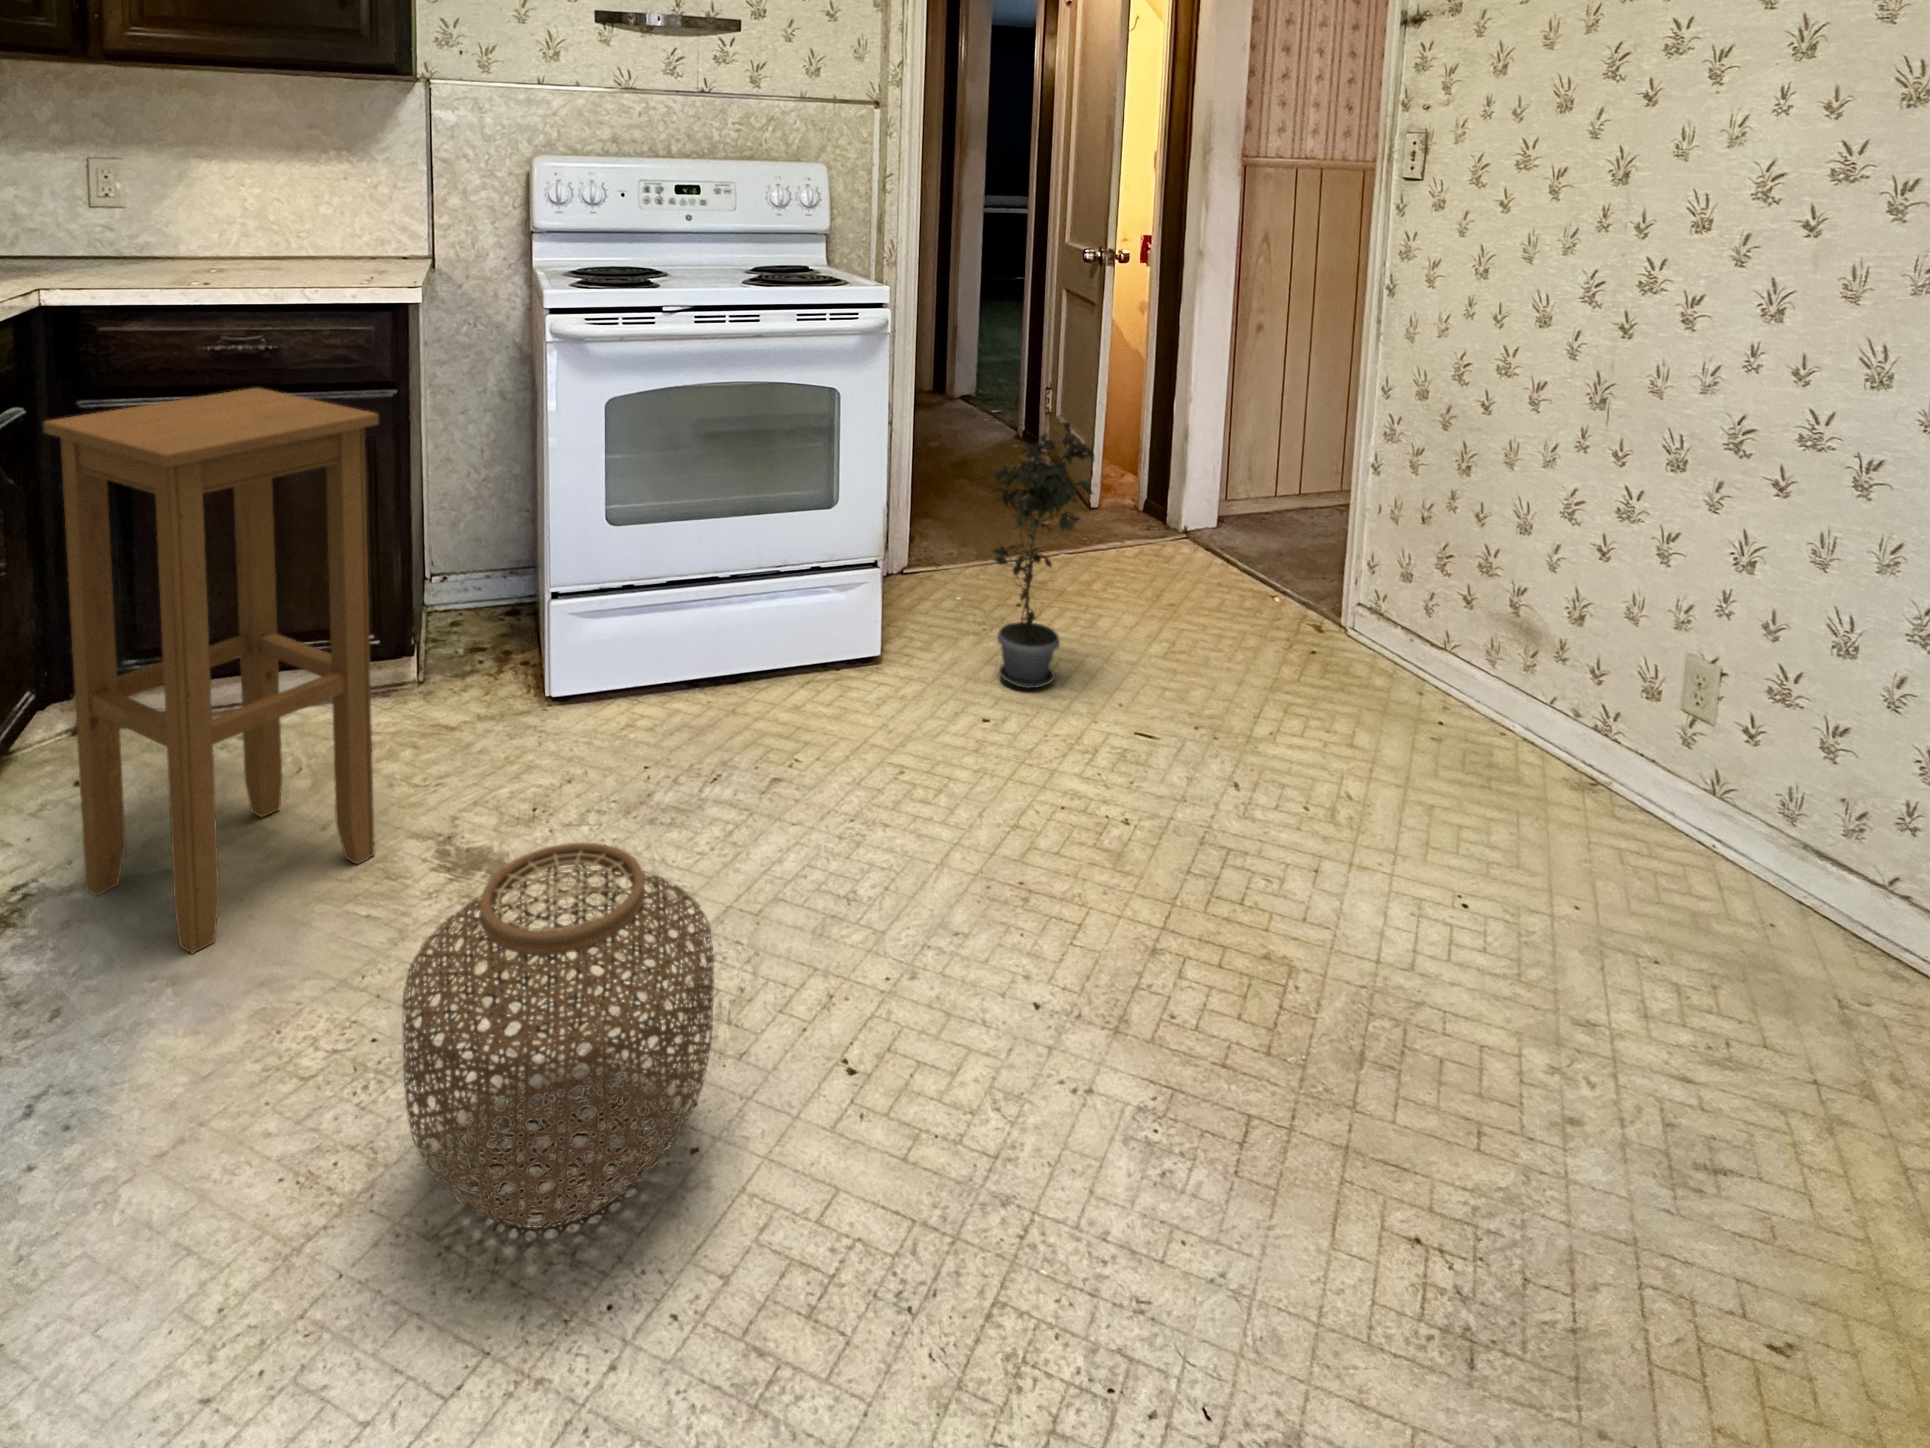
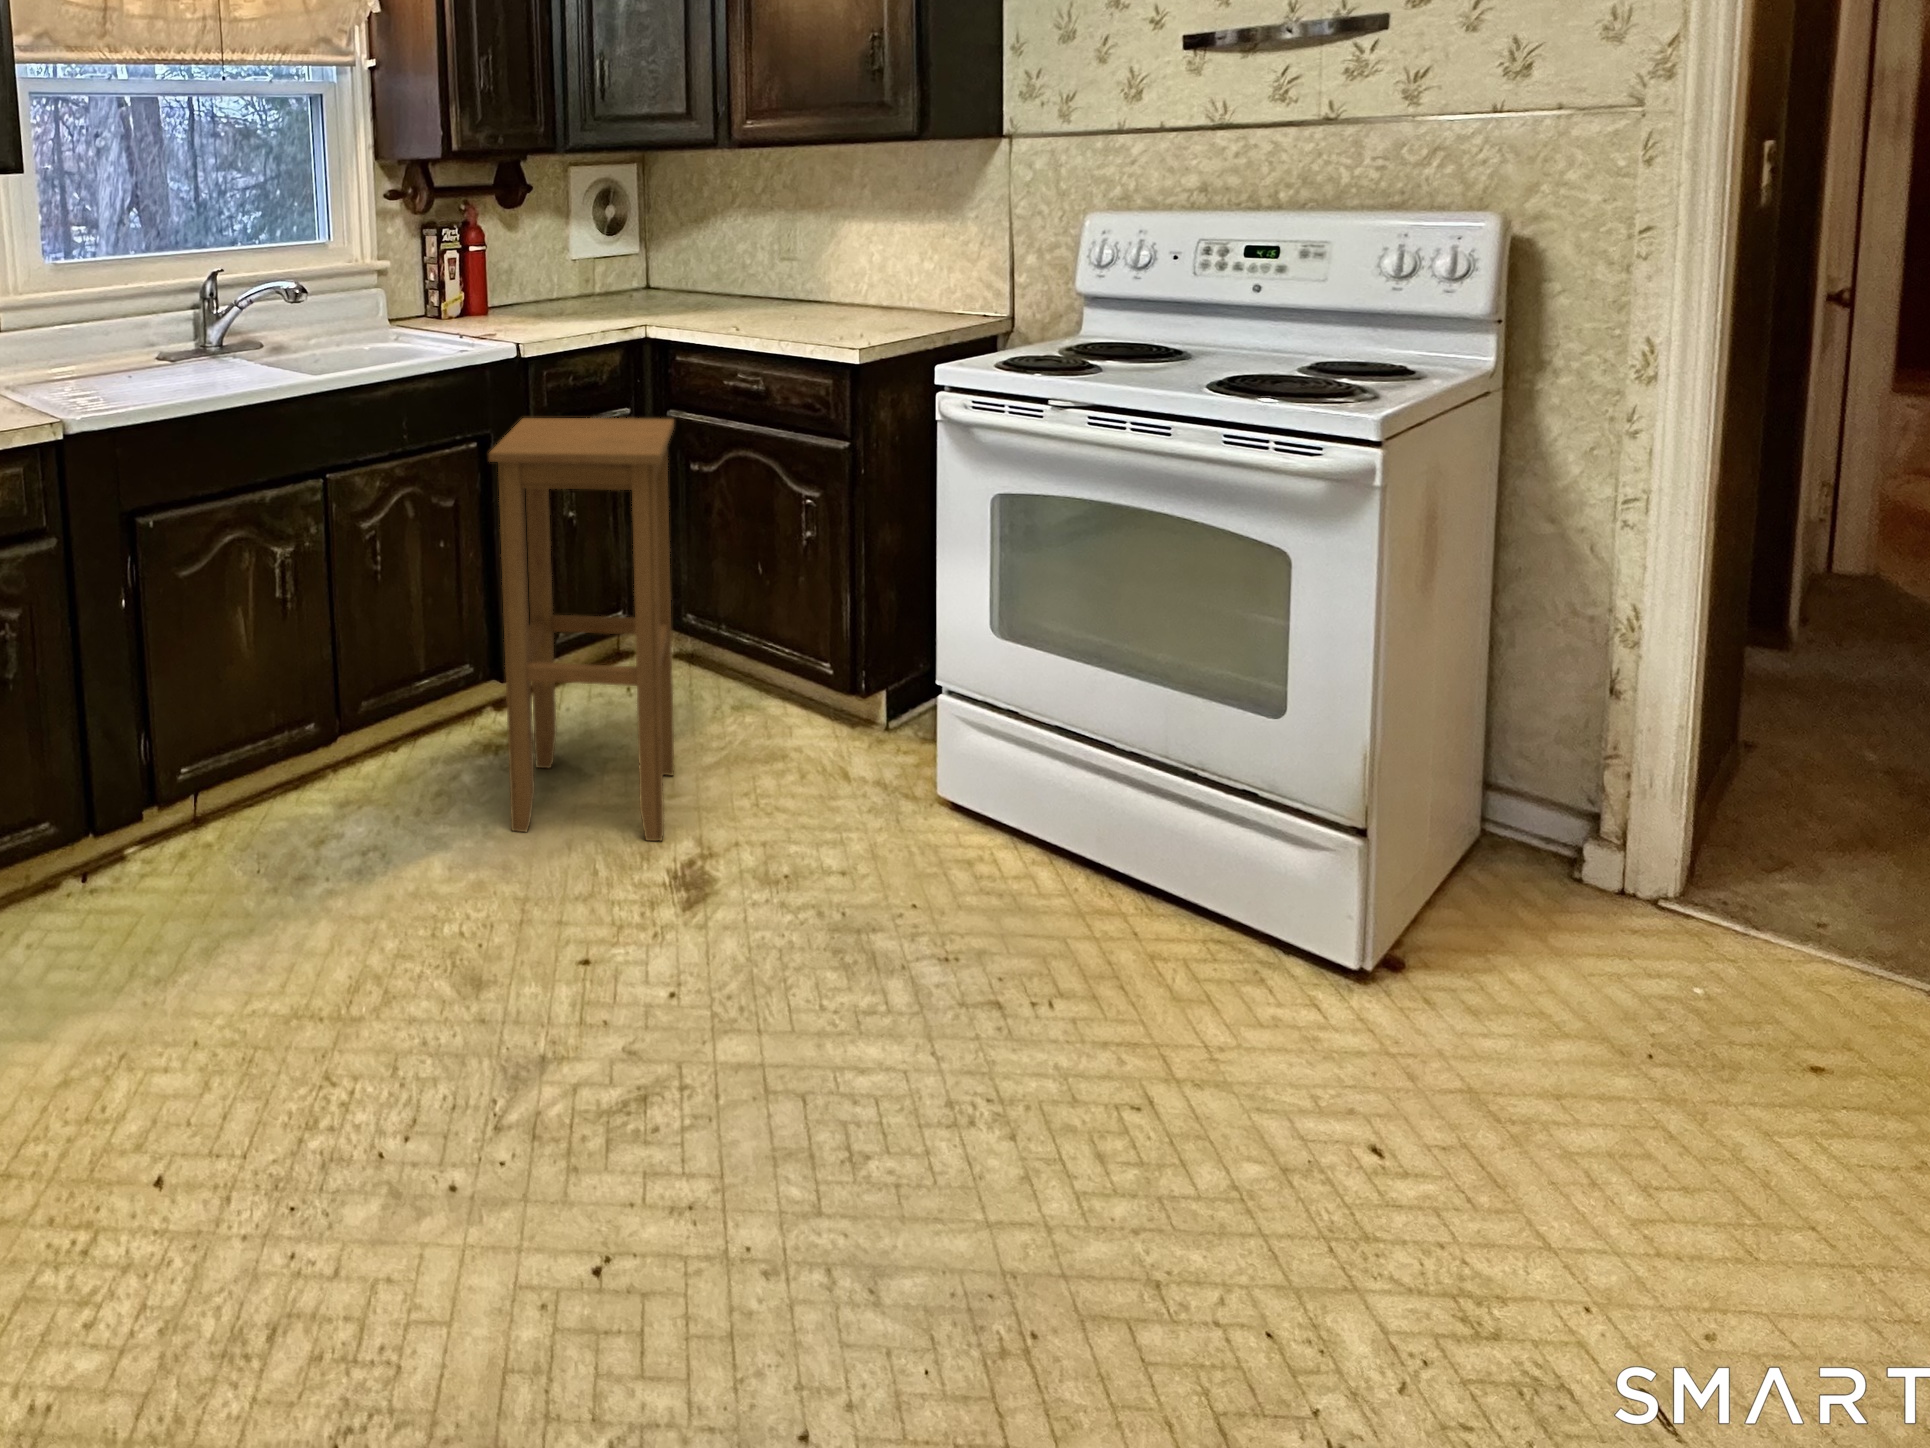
potted plant: present [987,422,1095,688] -> none [1469,719,1762,1204]
woven basket: present [402,843,714,1228] -> none [274,834,529,1162]

